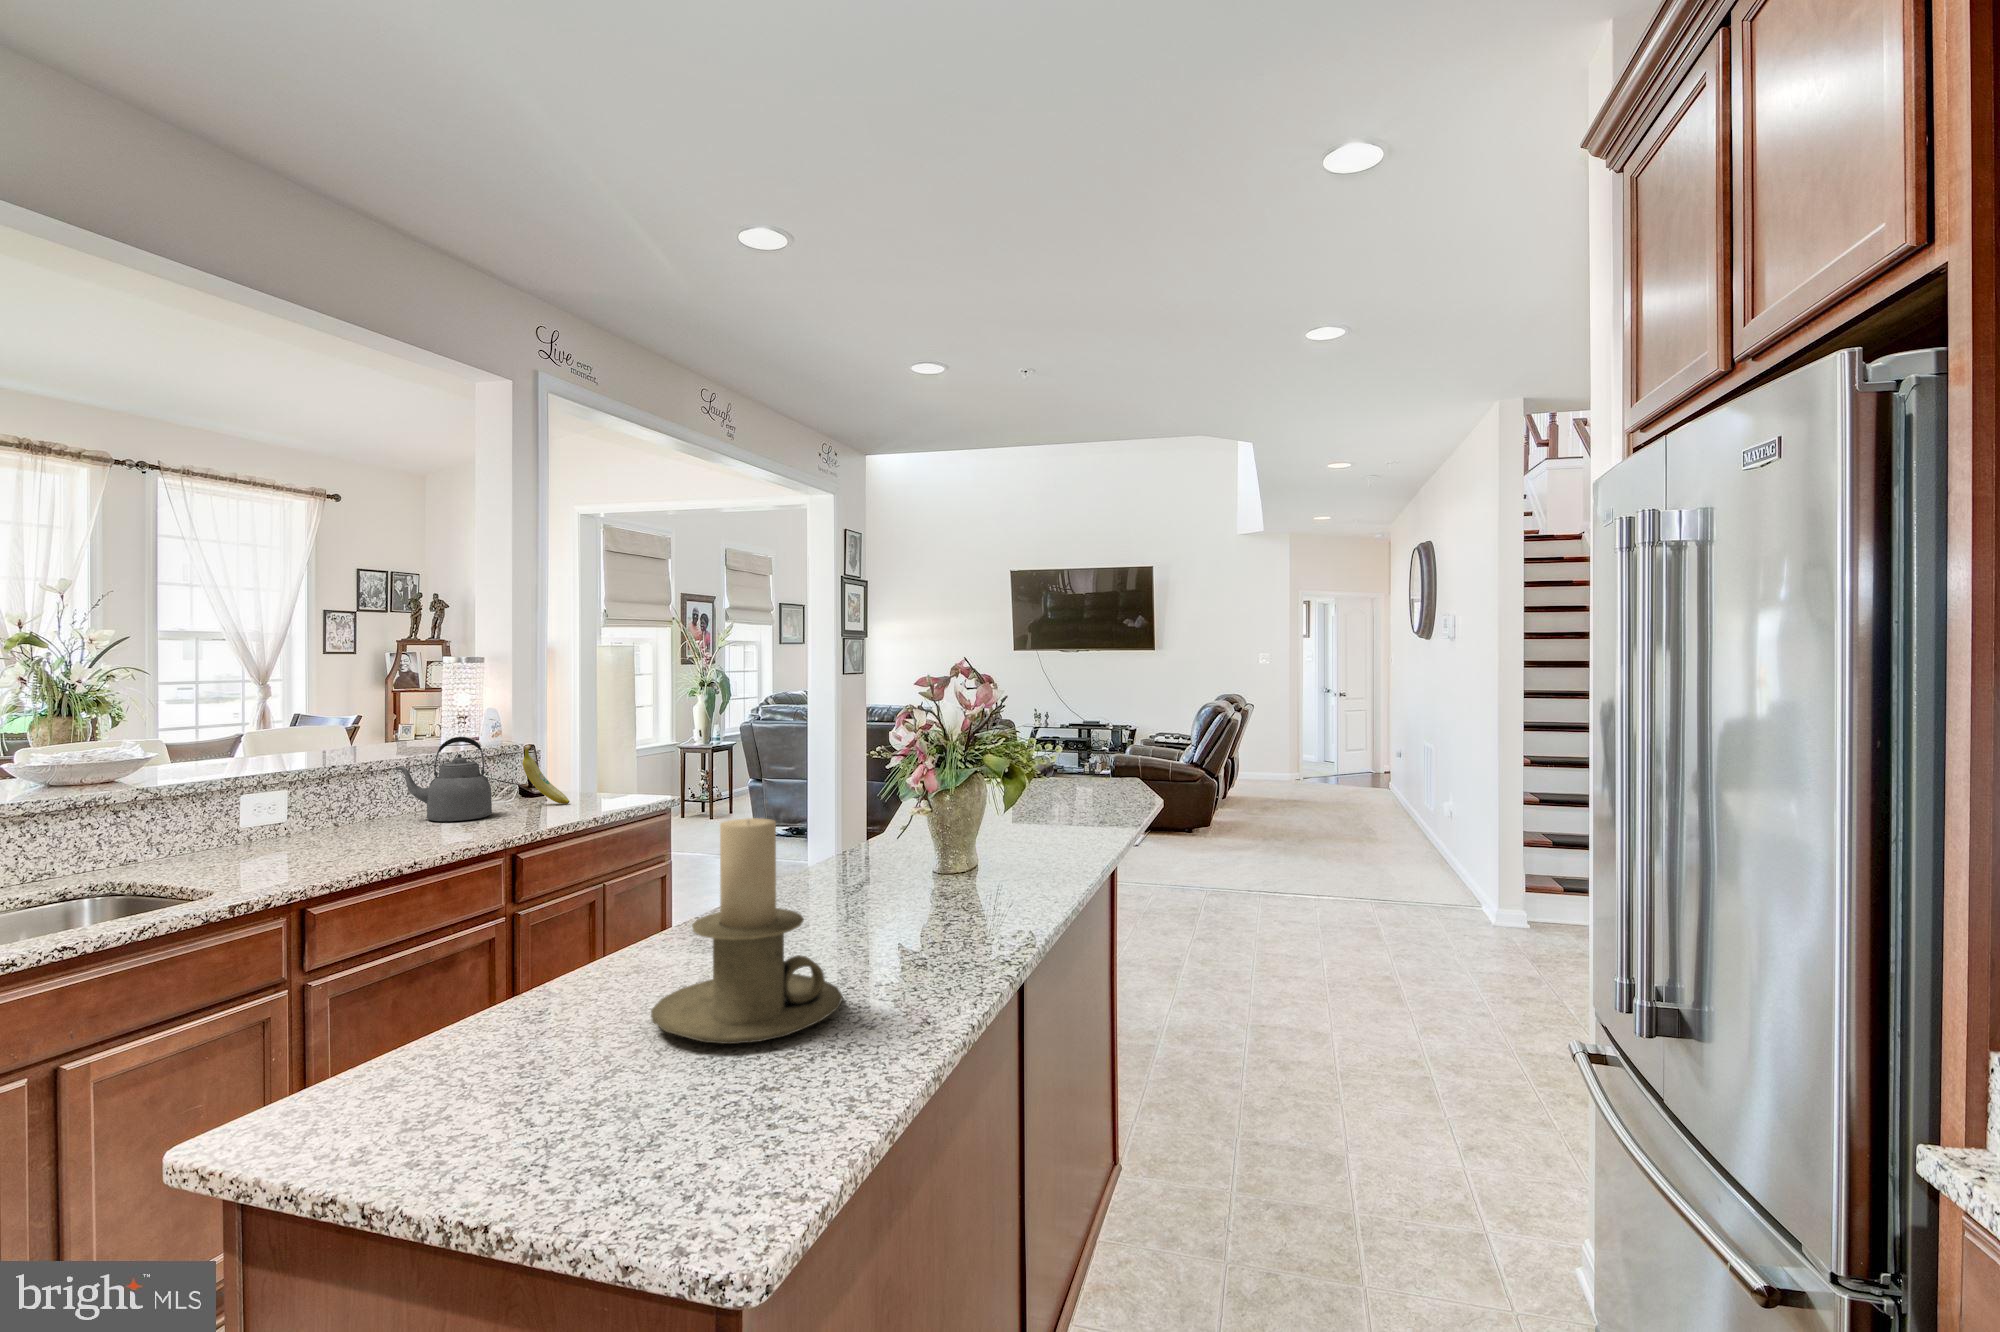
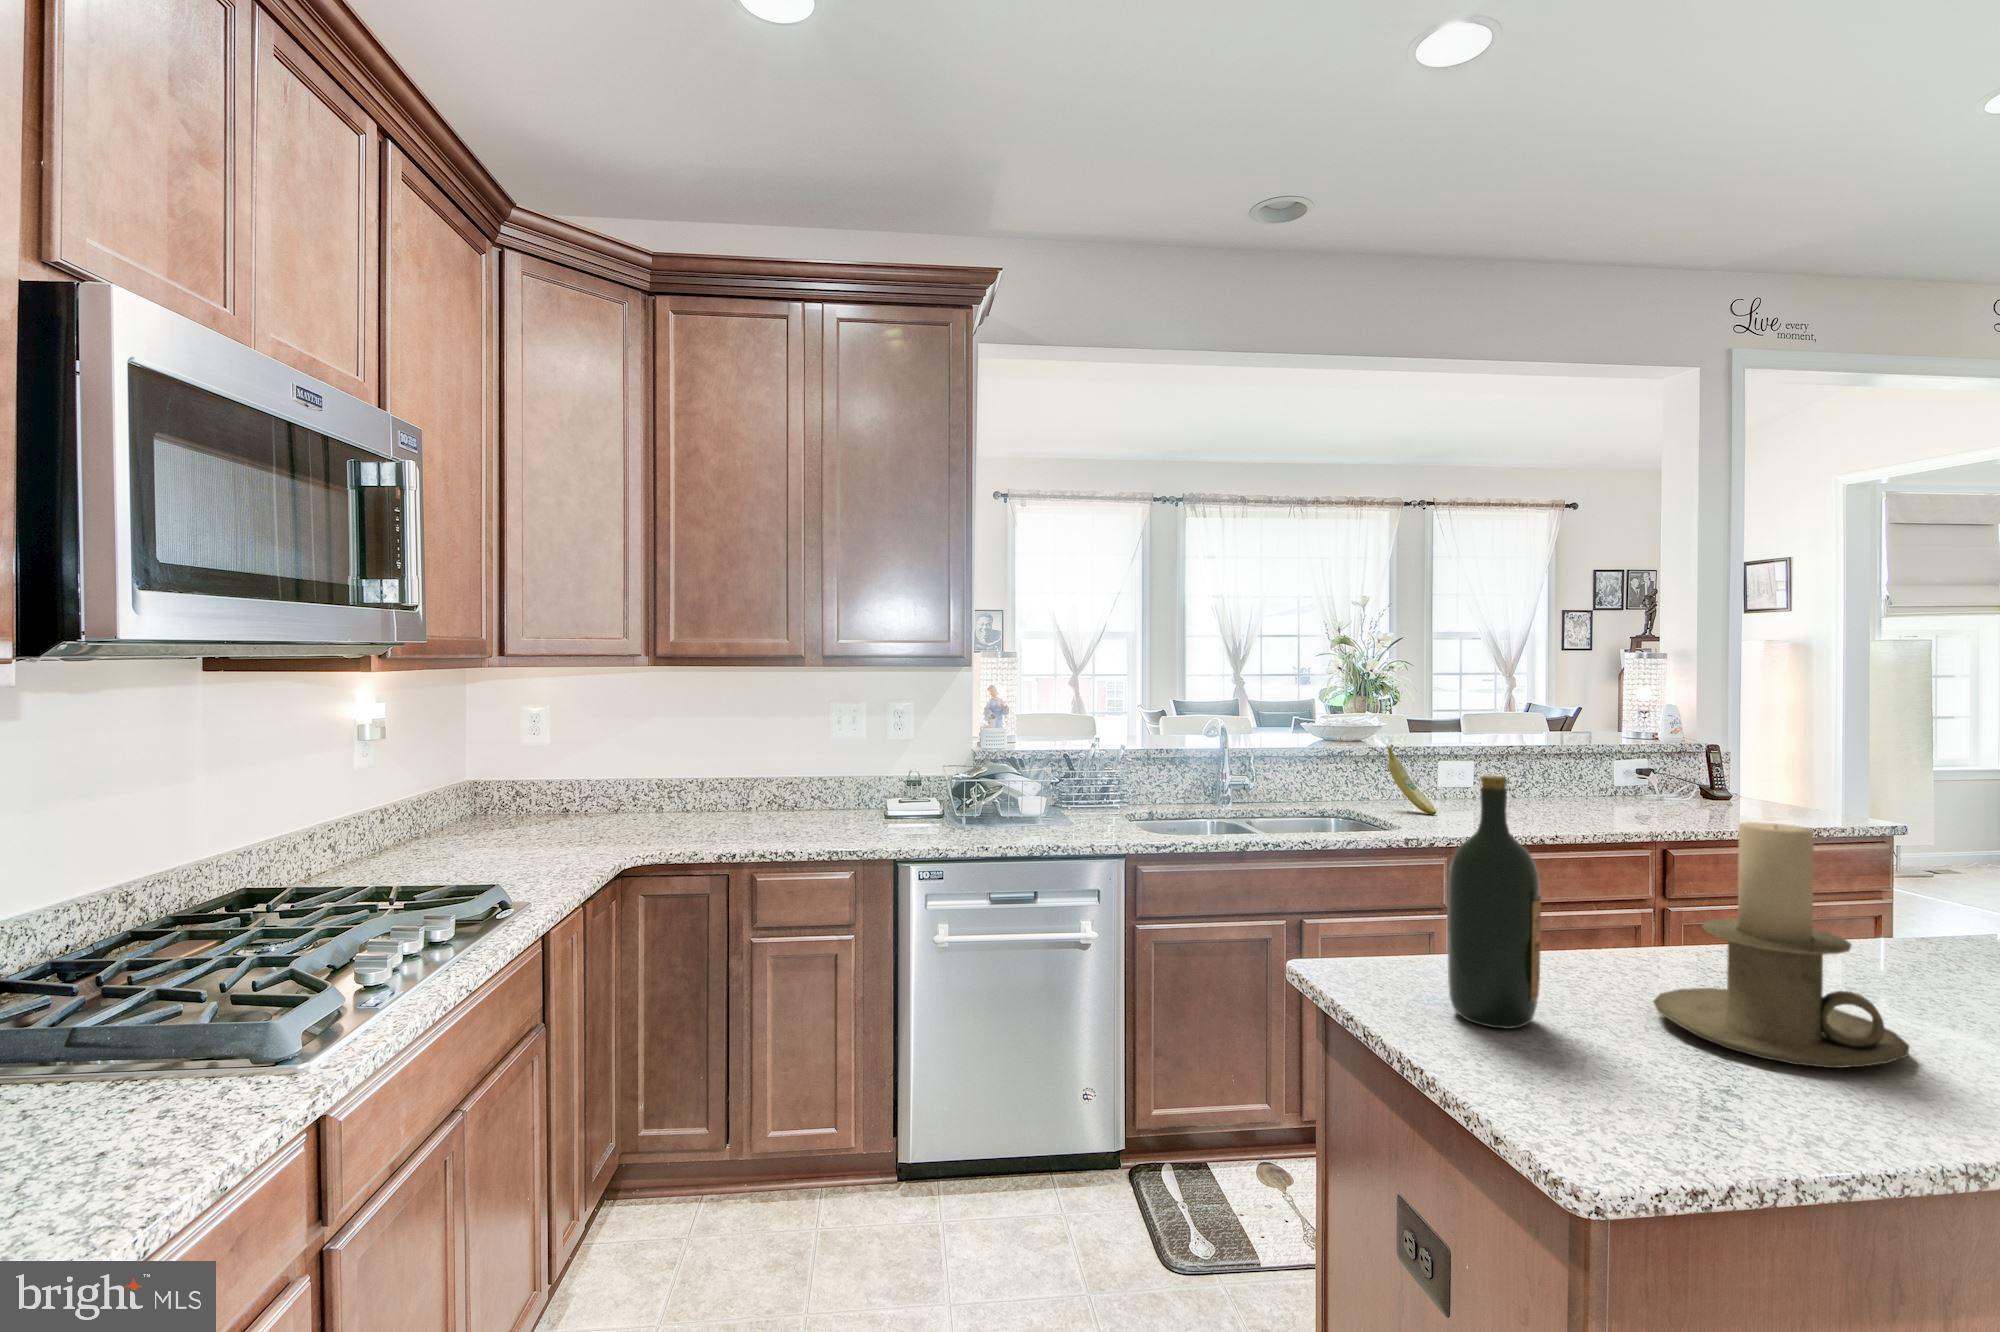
kettle: present [394,737,492,821] -> none [1563,729,1657,811]
fruit: present [523,744,570,804] -> present [1387,745,1436,815]
wine bottle: none [454,813,567,1127] -> present [1448,776,1541,1029]

